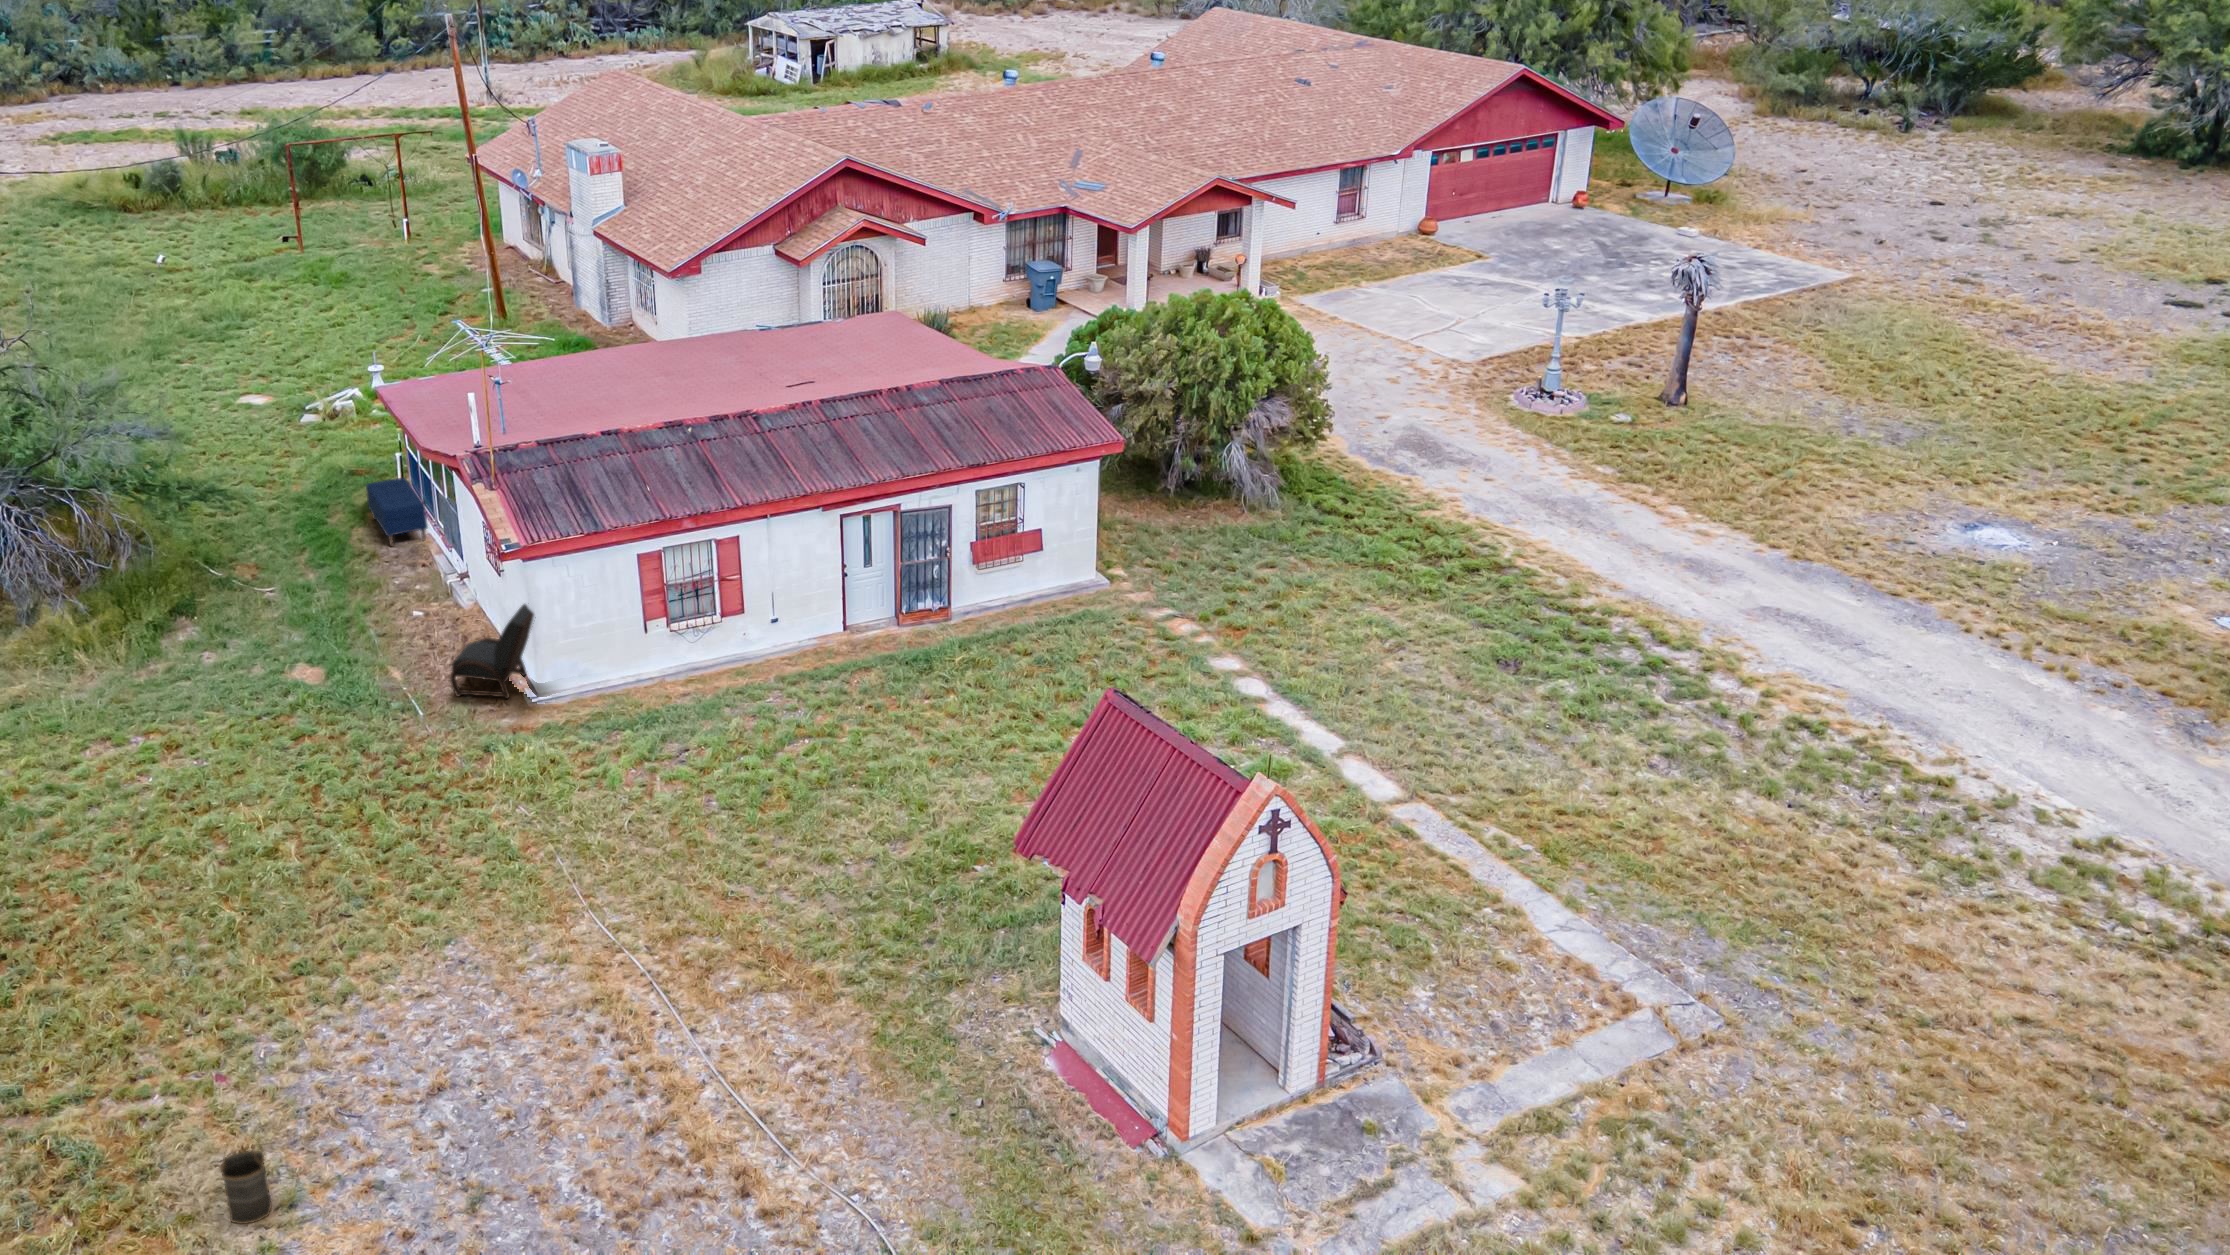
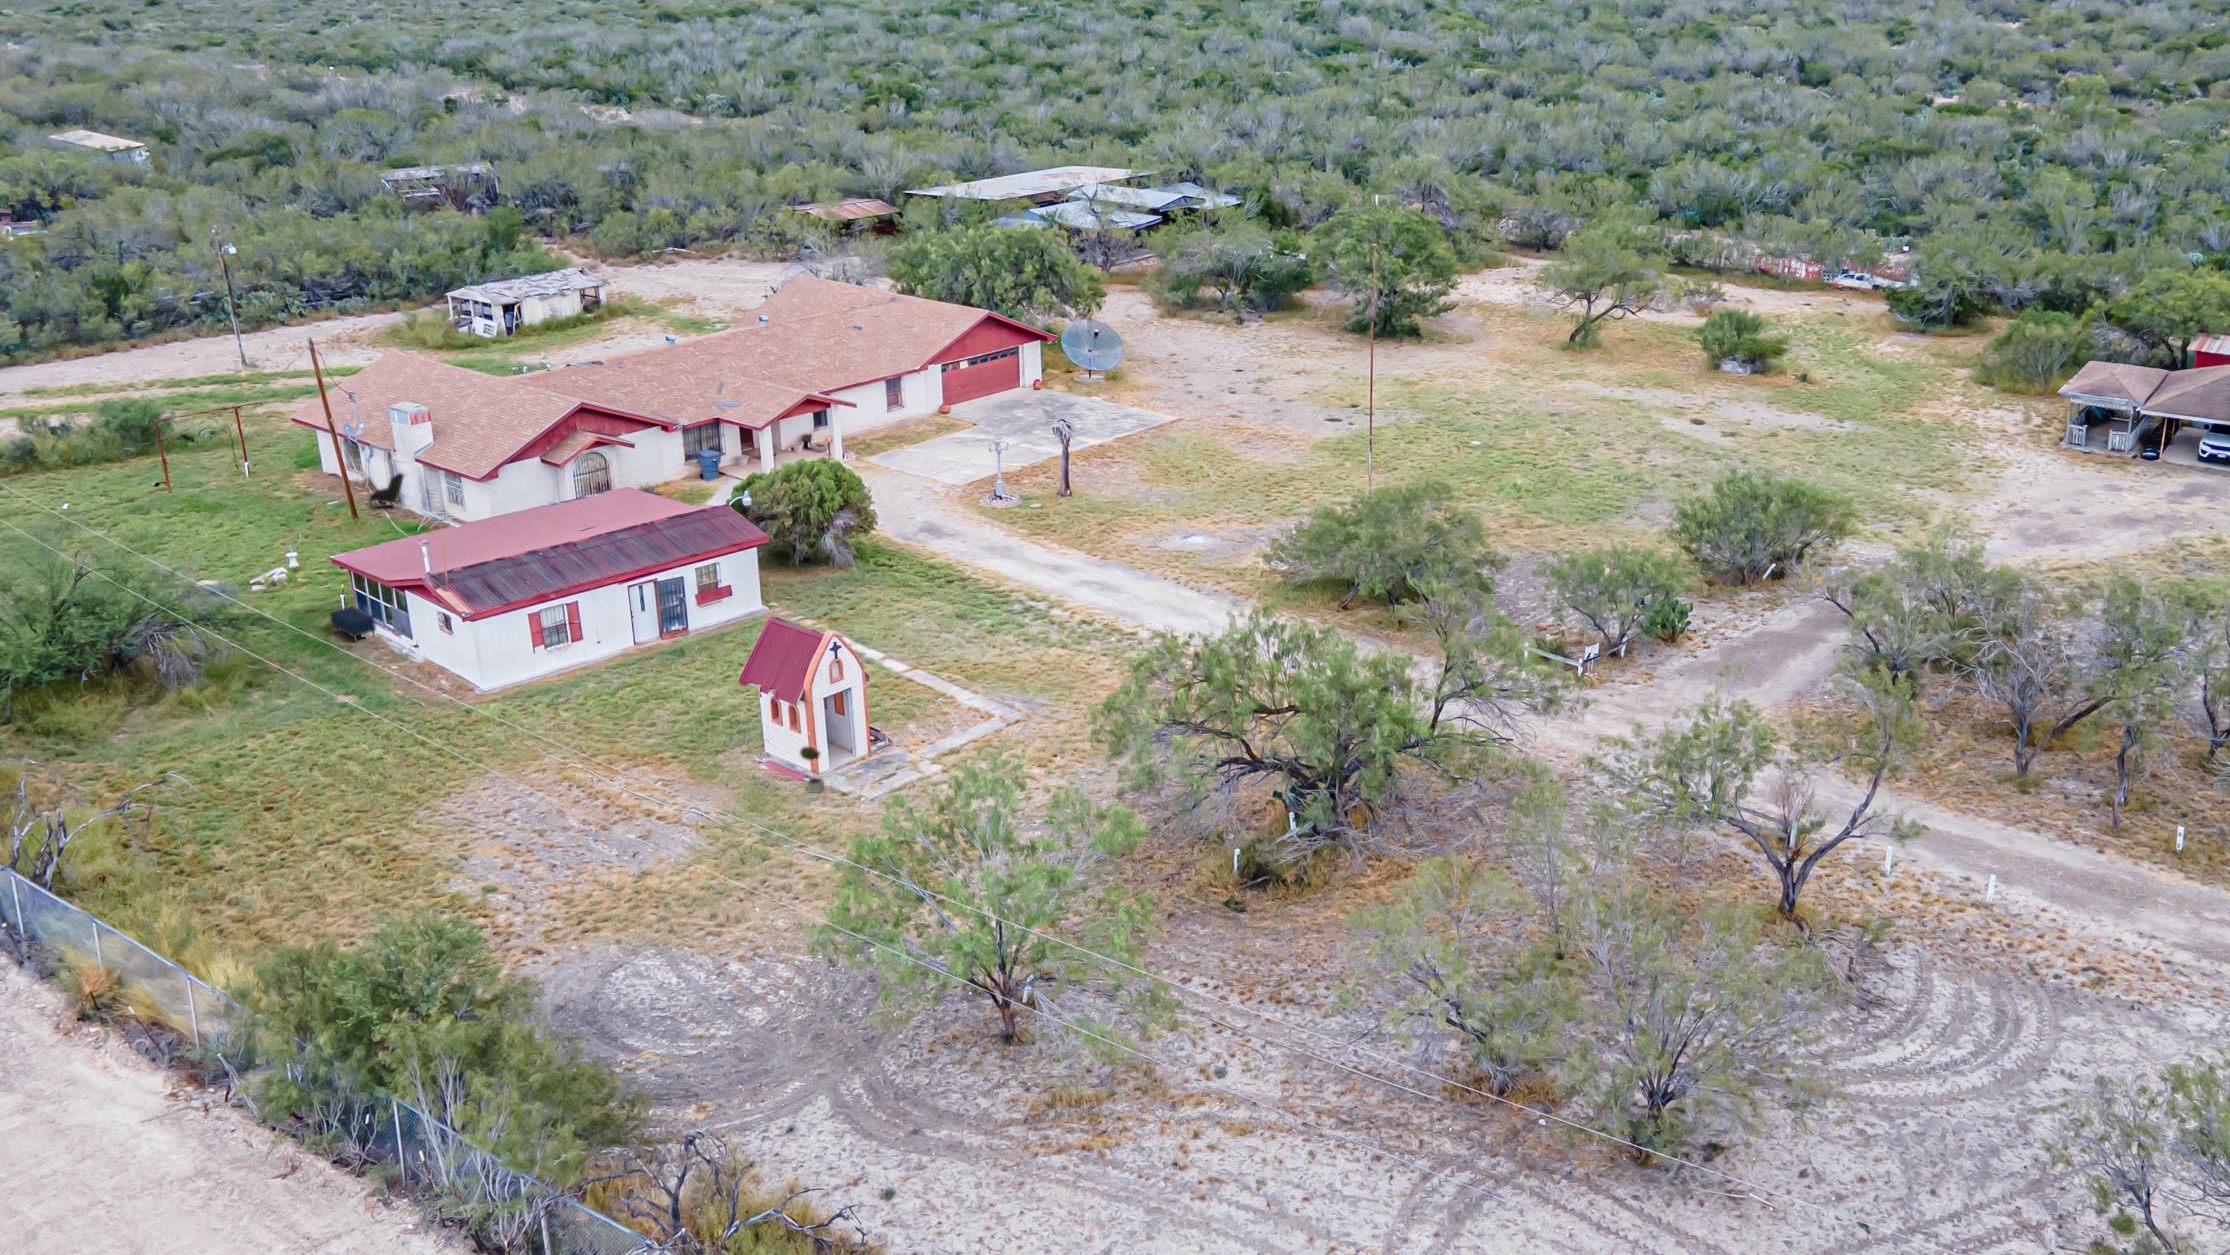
lounge chair: present [450,604,534,699] -> present [369,473,404,508]
potted tree: none [1143,1075,1199,1204] -> present [800,747,824,793]
basket: present [221,1147,272,1224] -> none [430,824,452,860]

